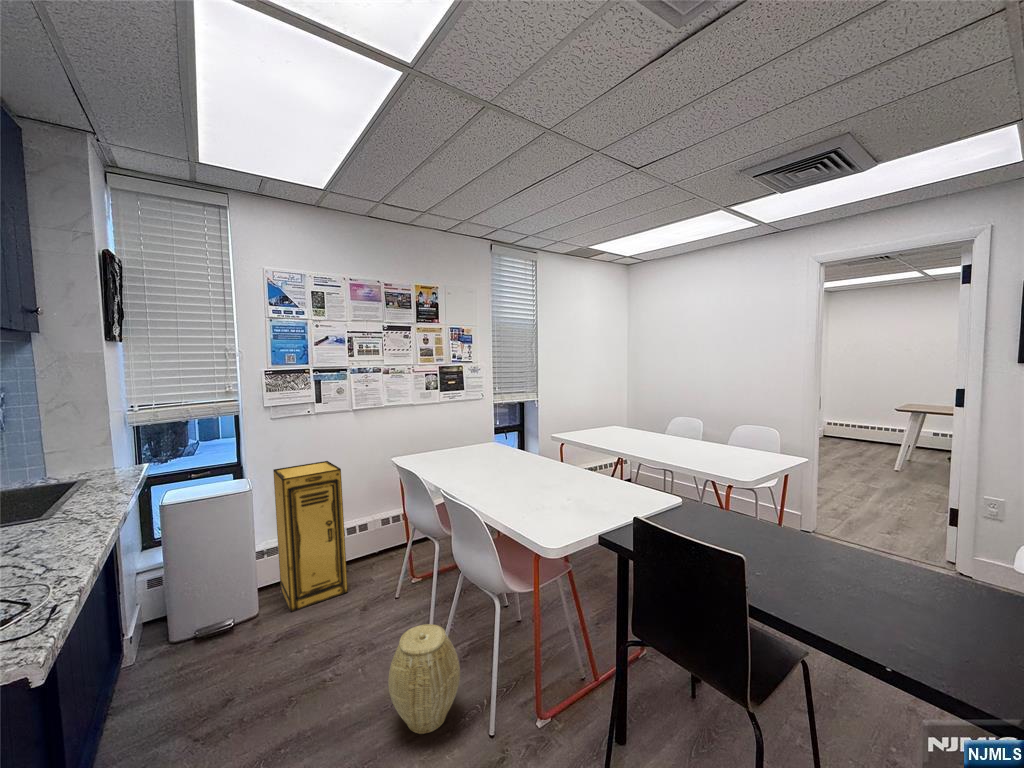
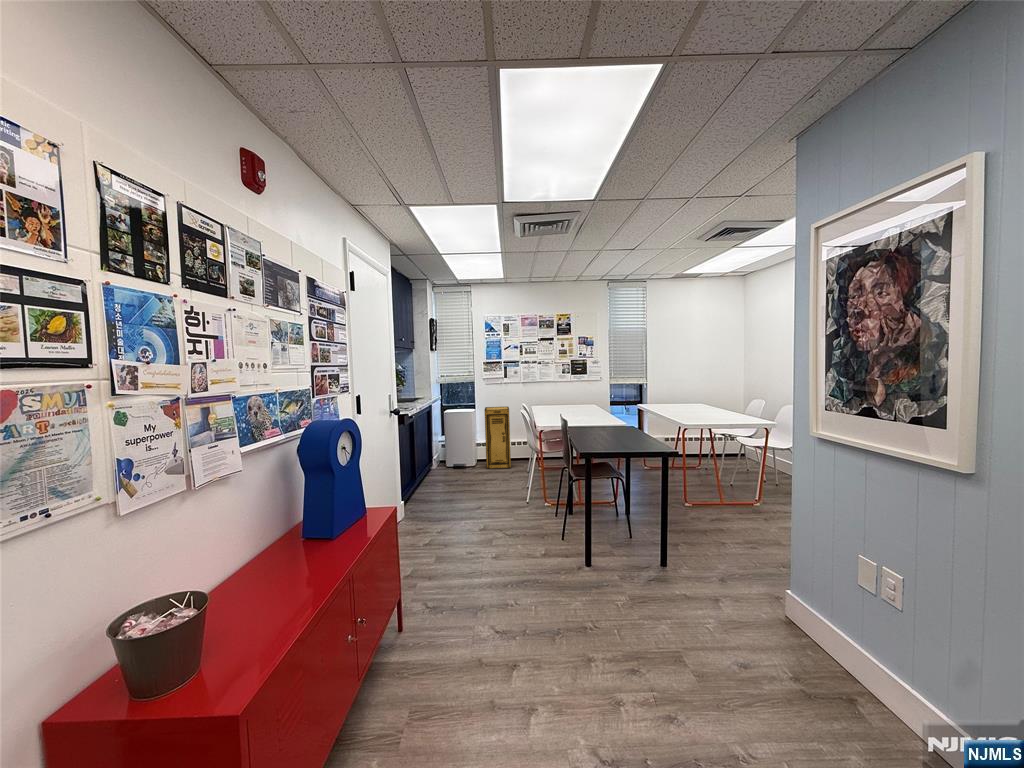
woven basket: present [388,624,460,734] -> none [496,466,524,502]

